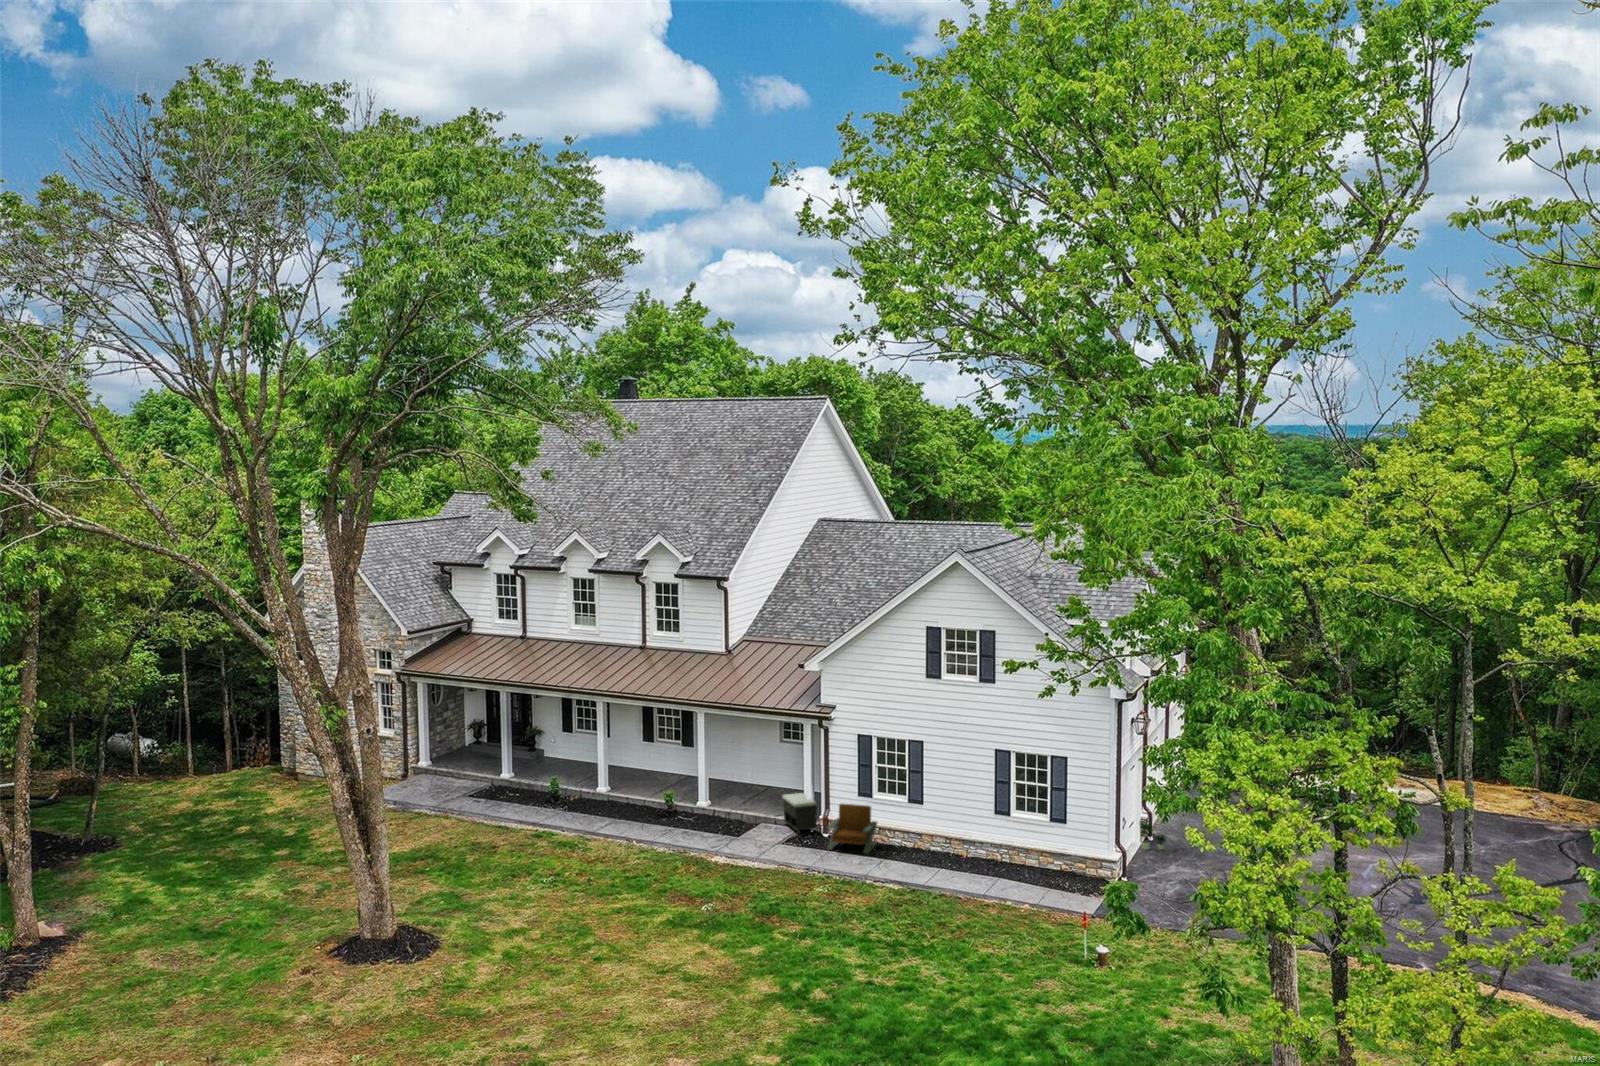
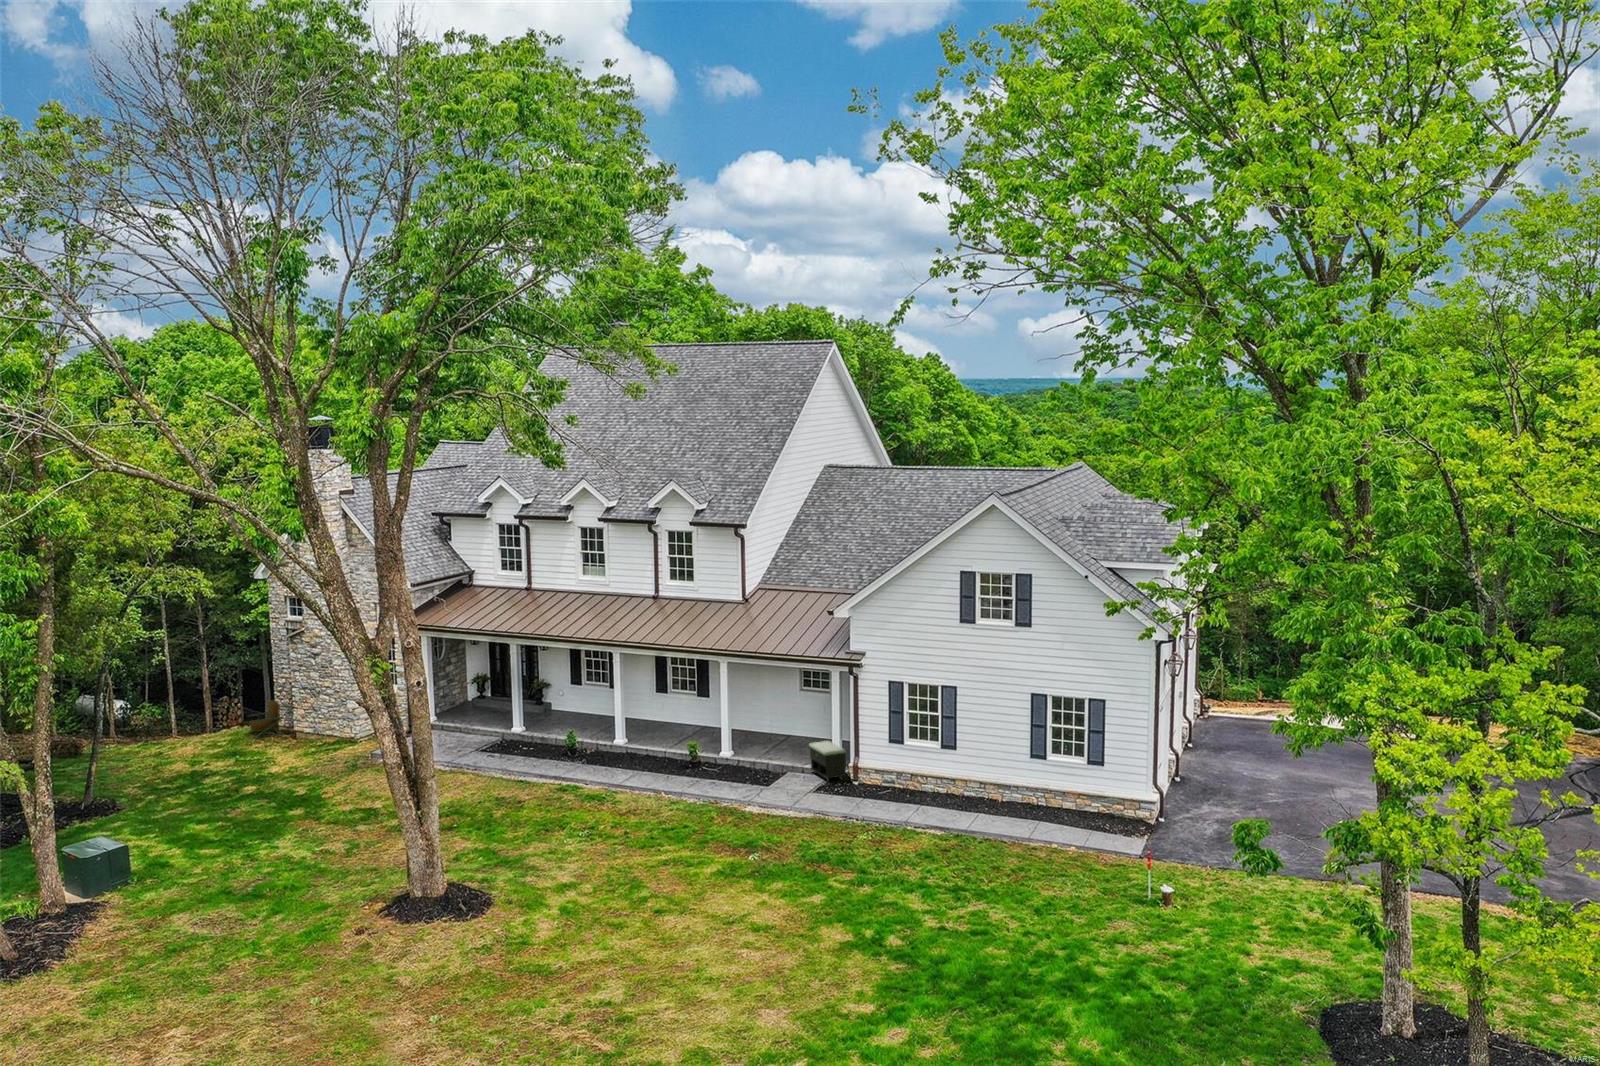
lounge chair: present [827,804,877,854] -> present [248,700,283,739]
potted plant: present [1140,819,1166,850] -> none [1170,758,1199,790]

